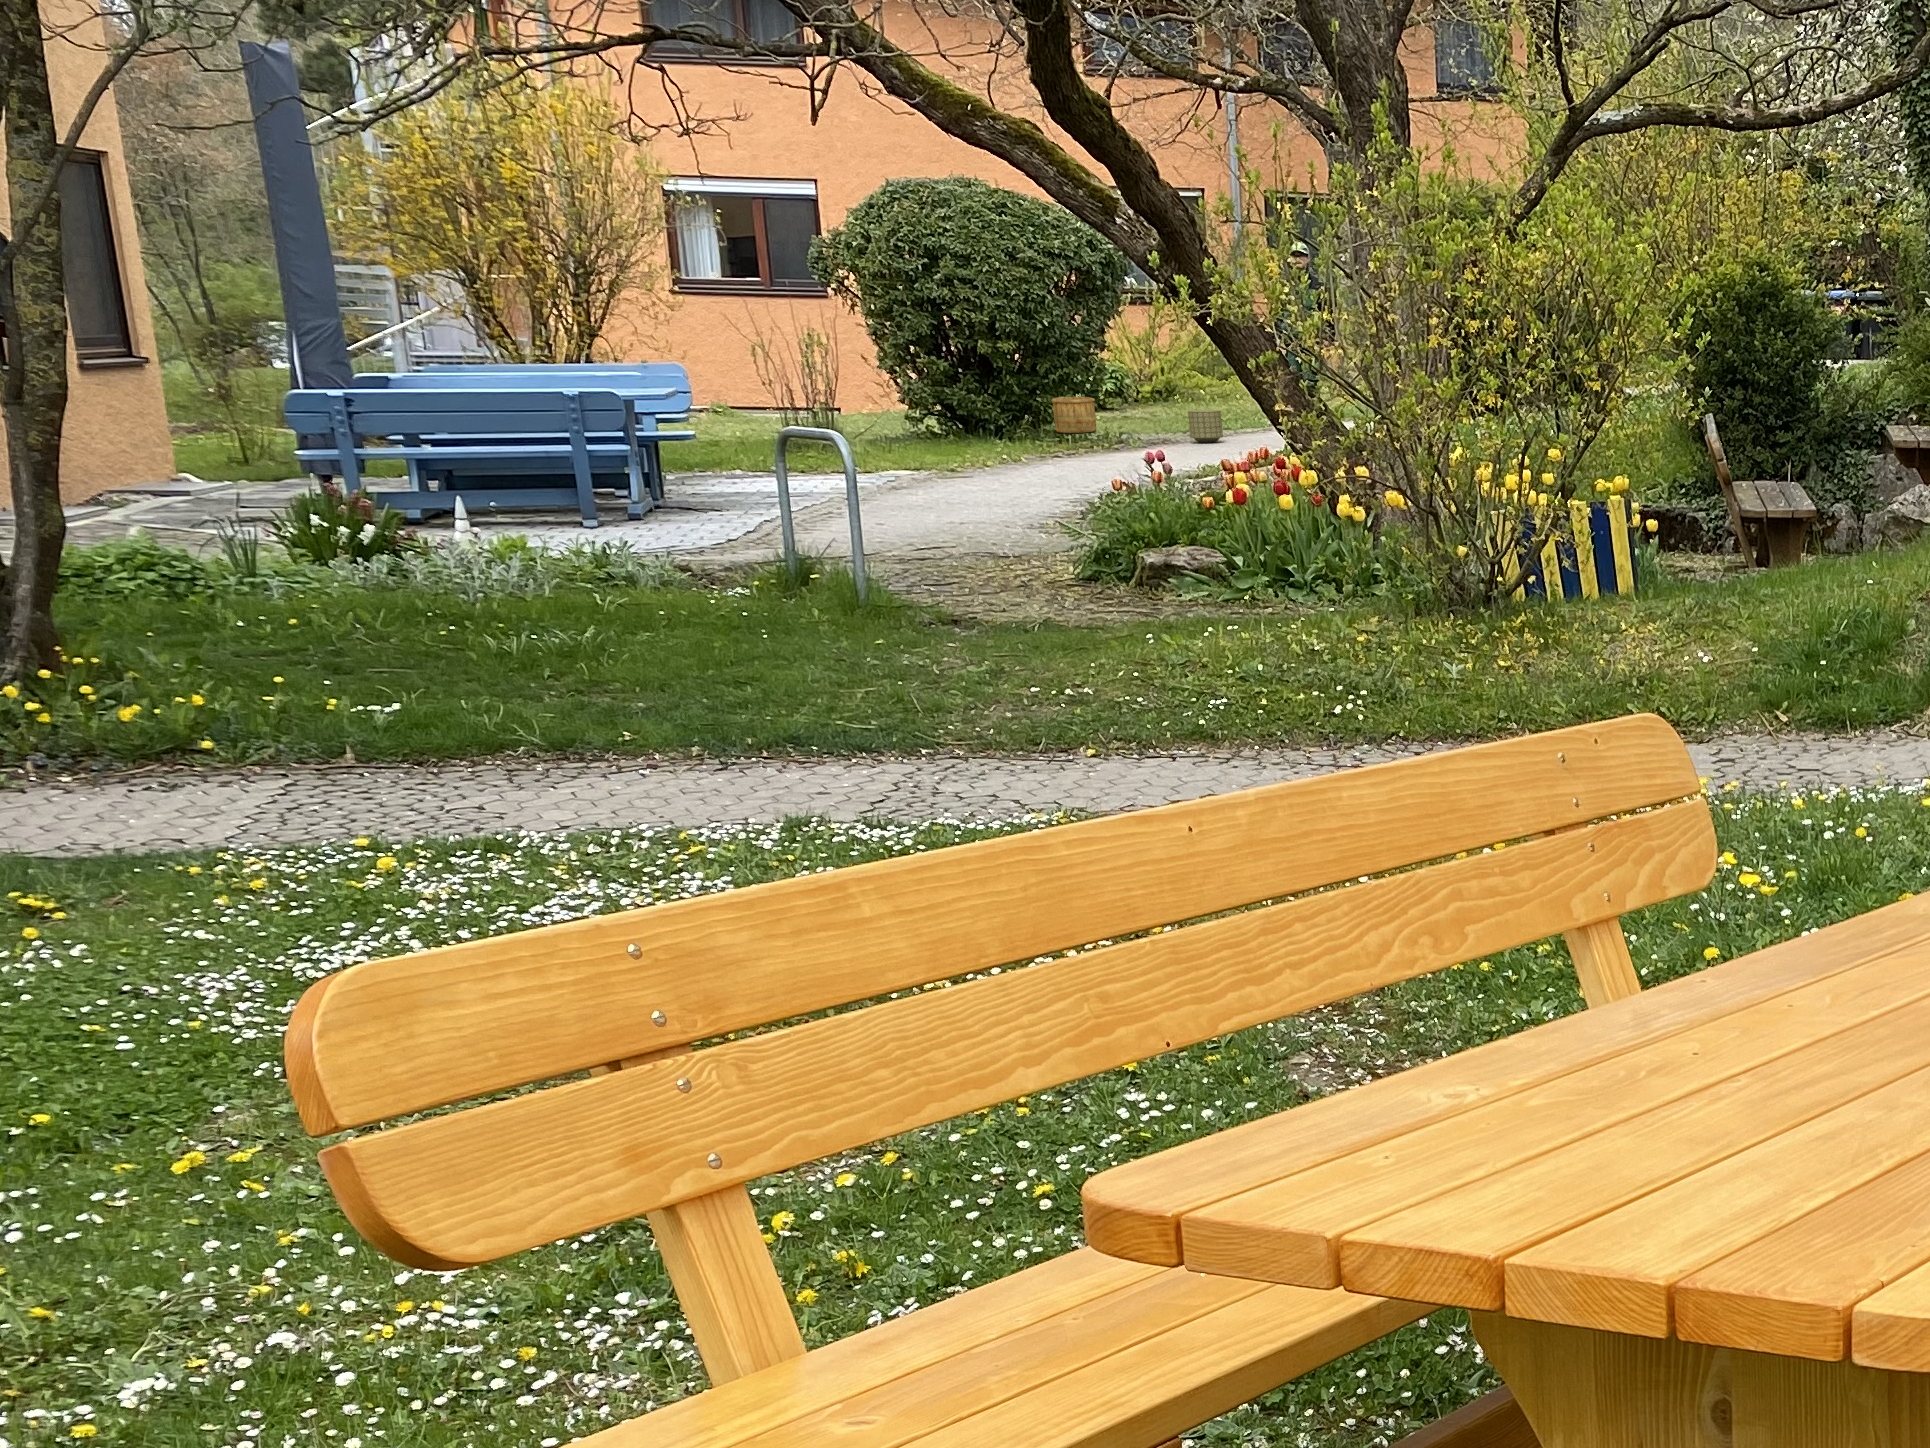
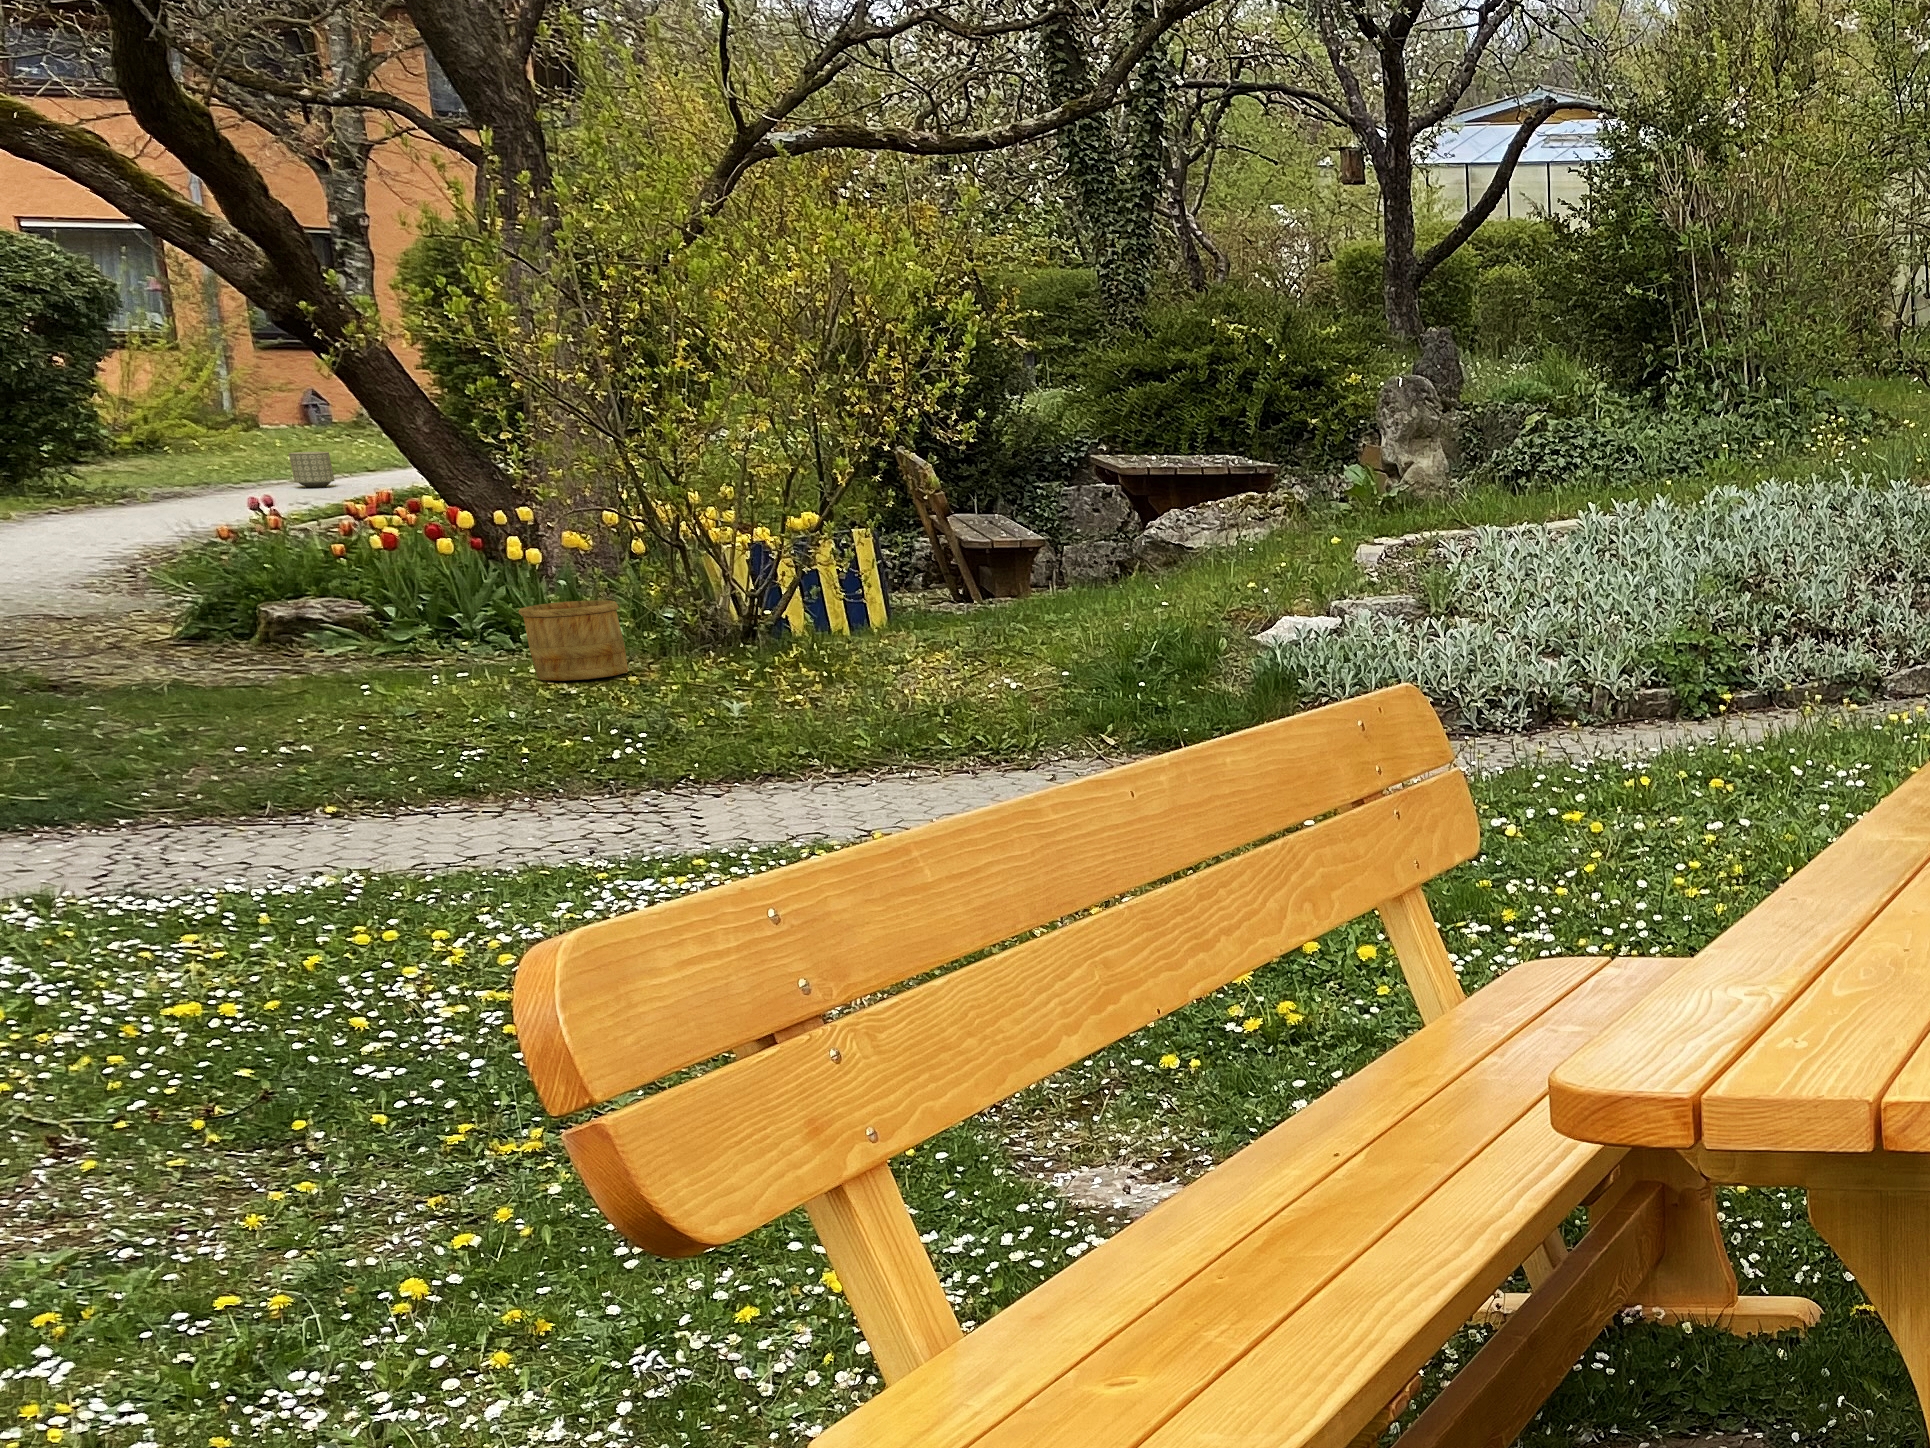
wooden bucket: present [1051,397,1096,433] -> present [519,600,628,681]

